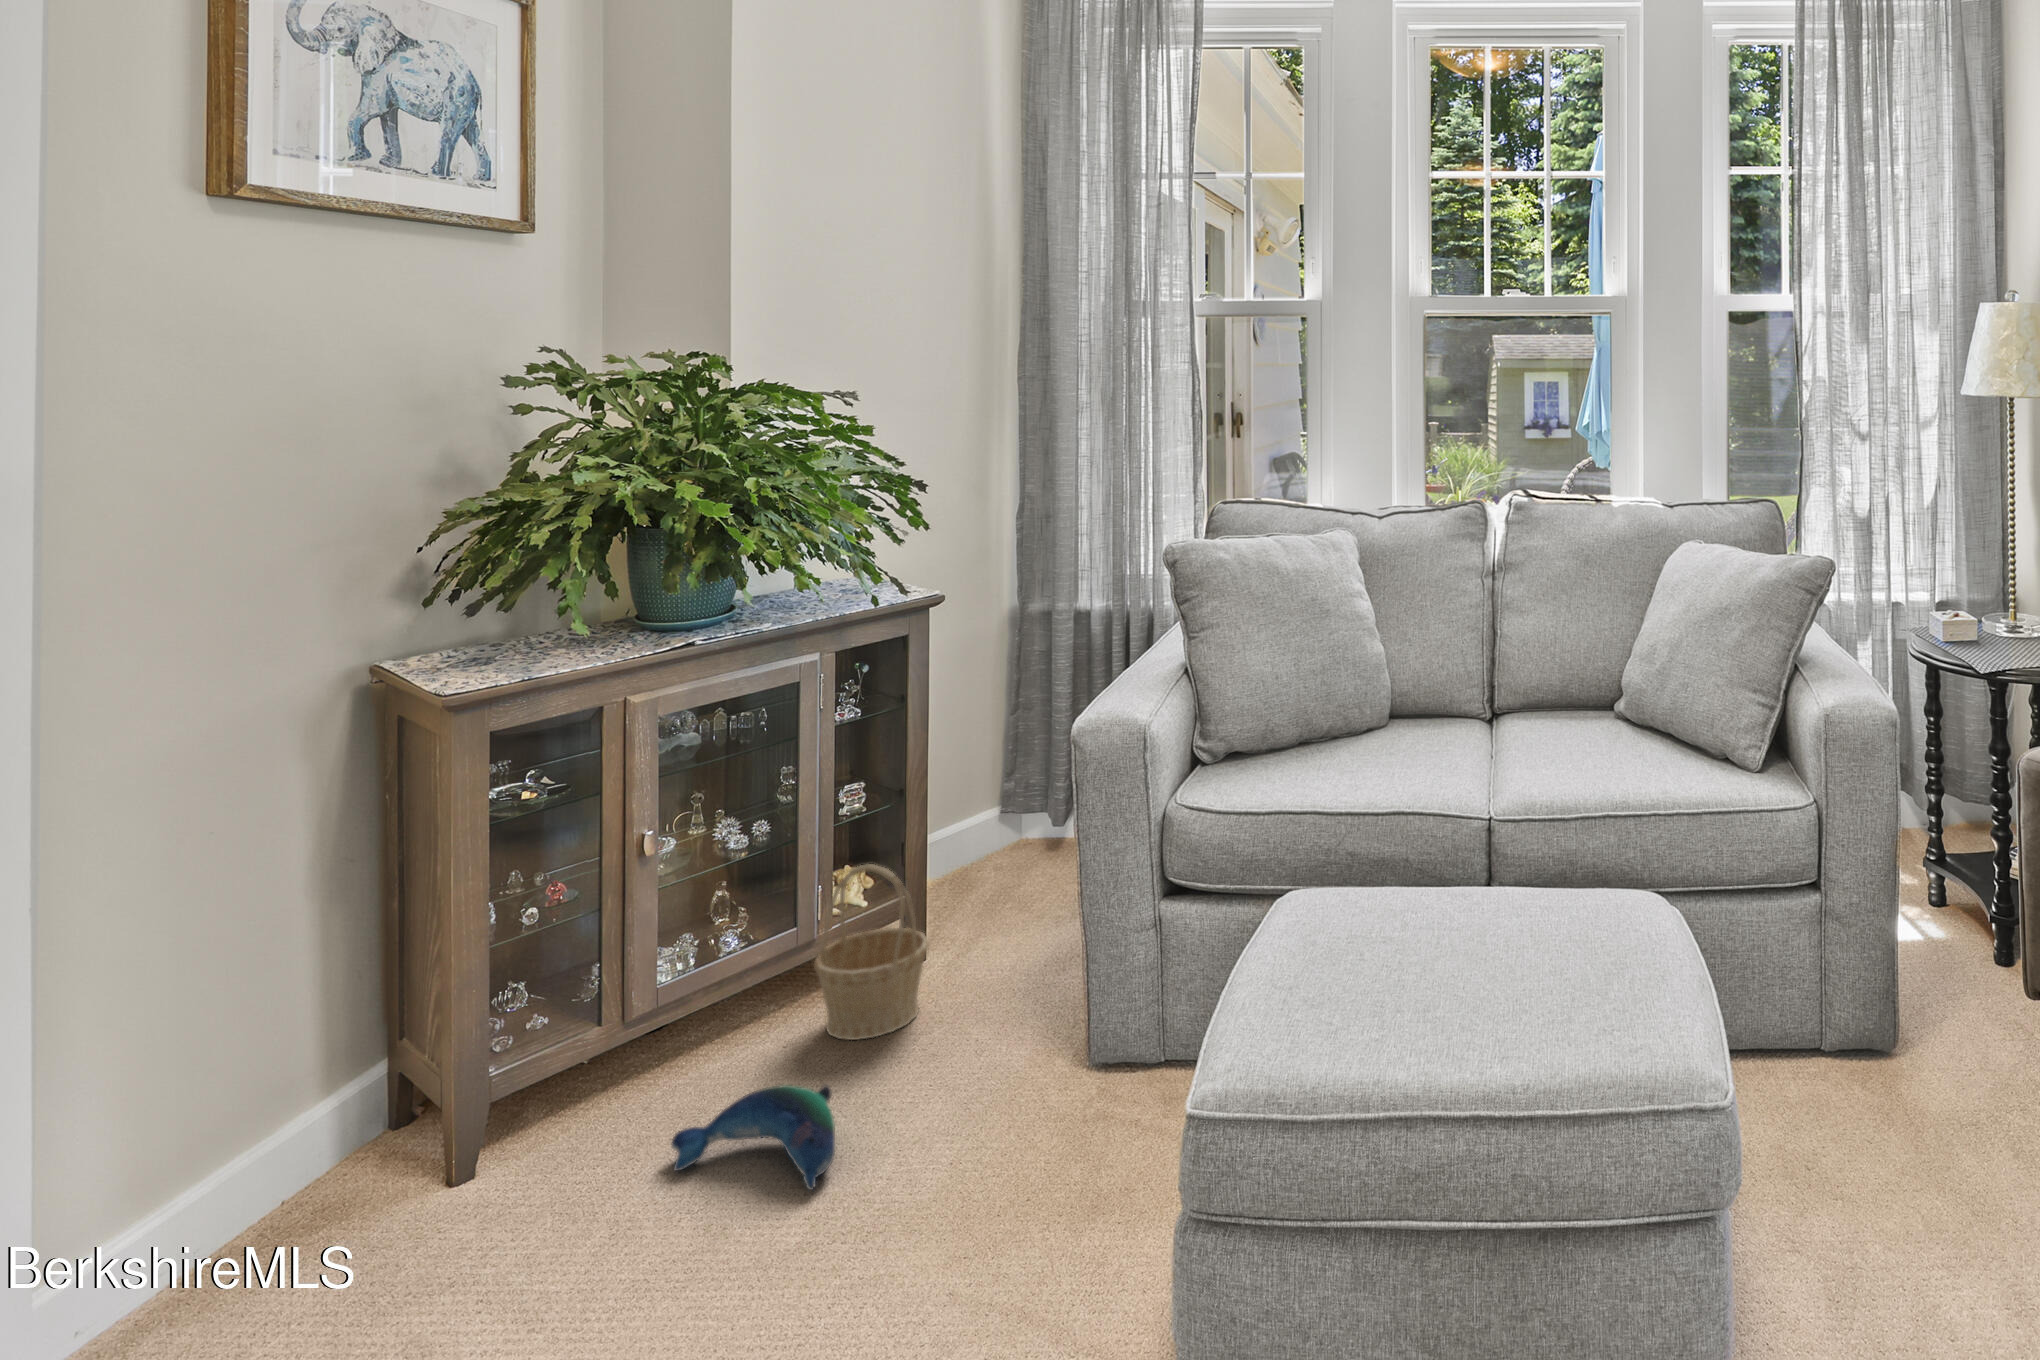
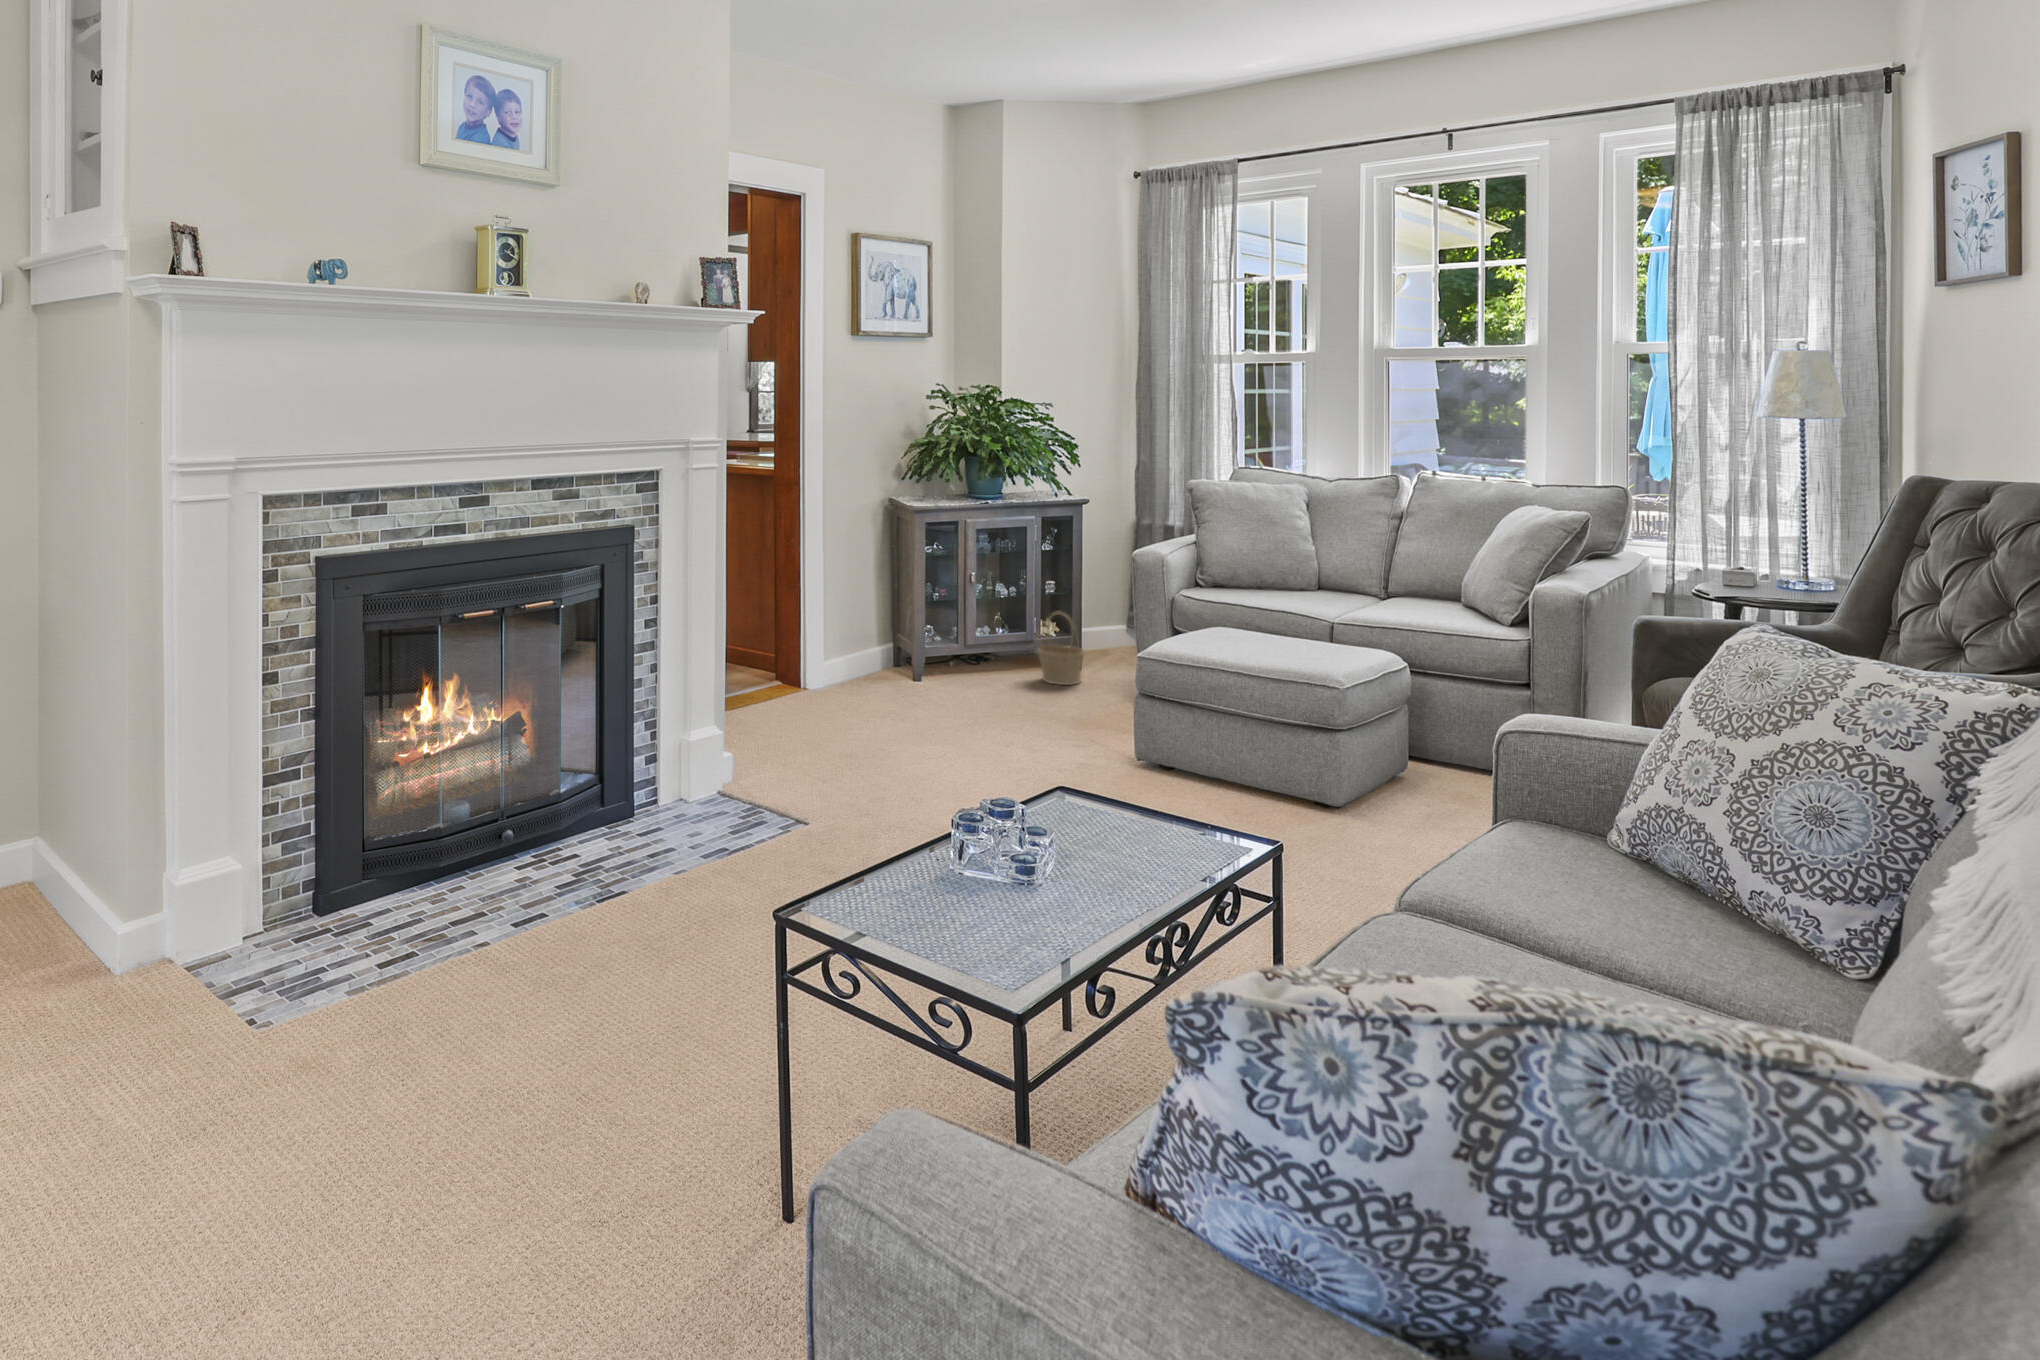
plush toy: present [671,1085,835,1190] -> none [984,677,1041,711]

